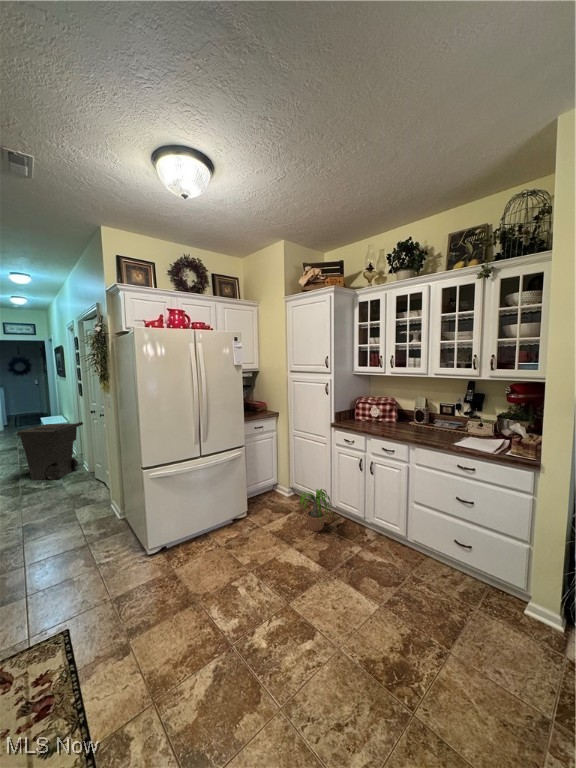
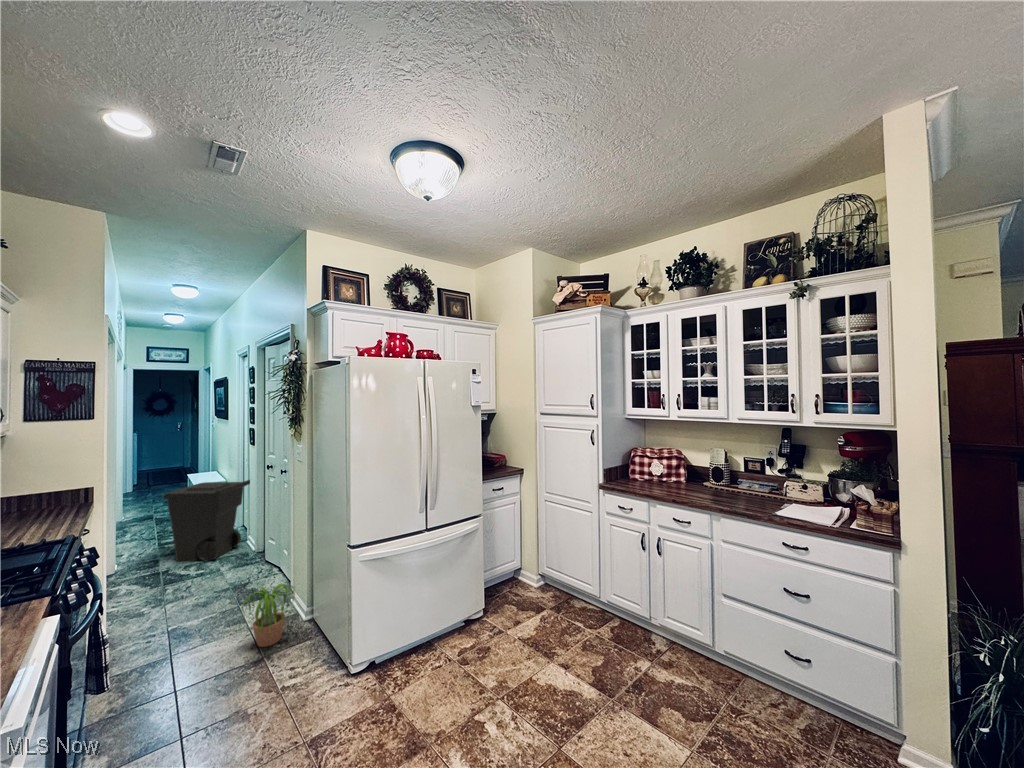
potted plant: present [300,489,330,531] -> present [242,584,295,647]

